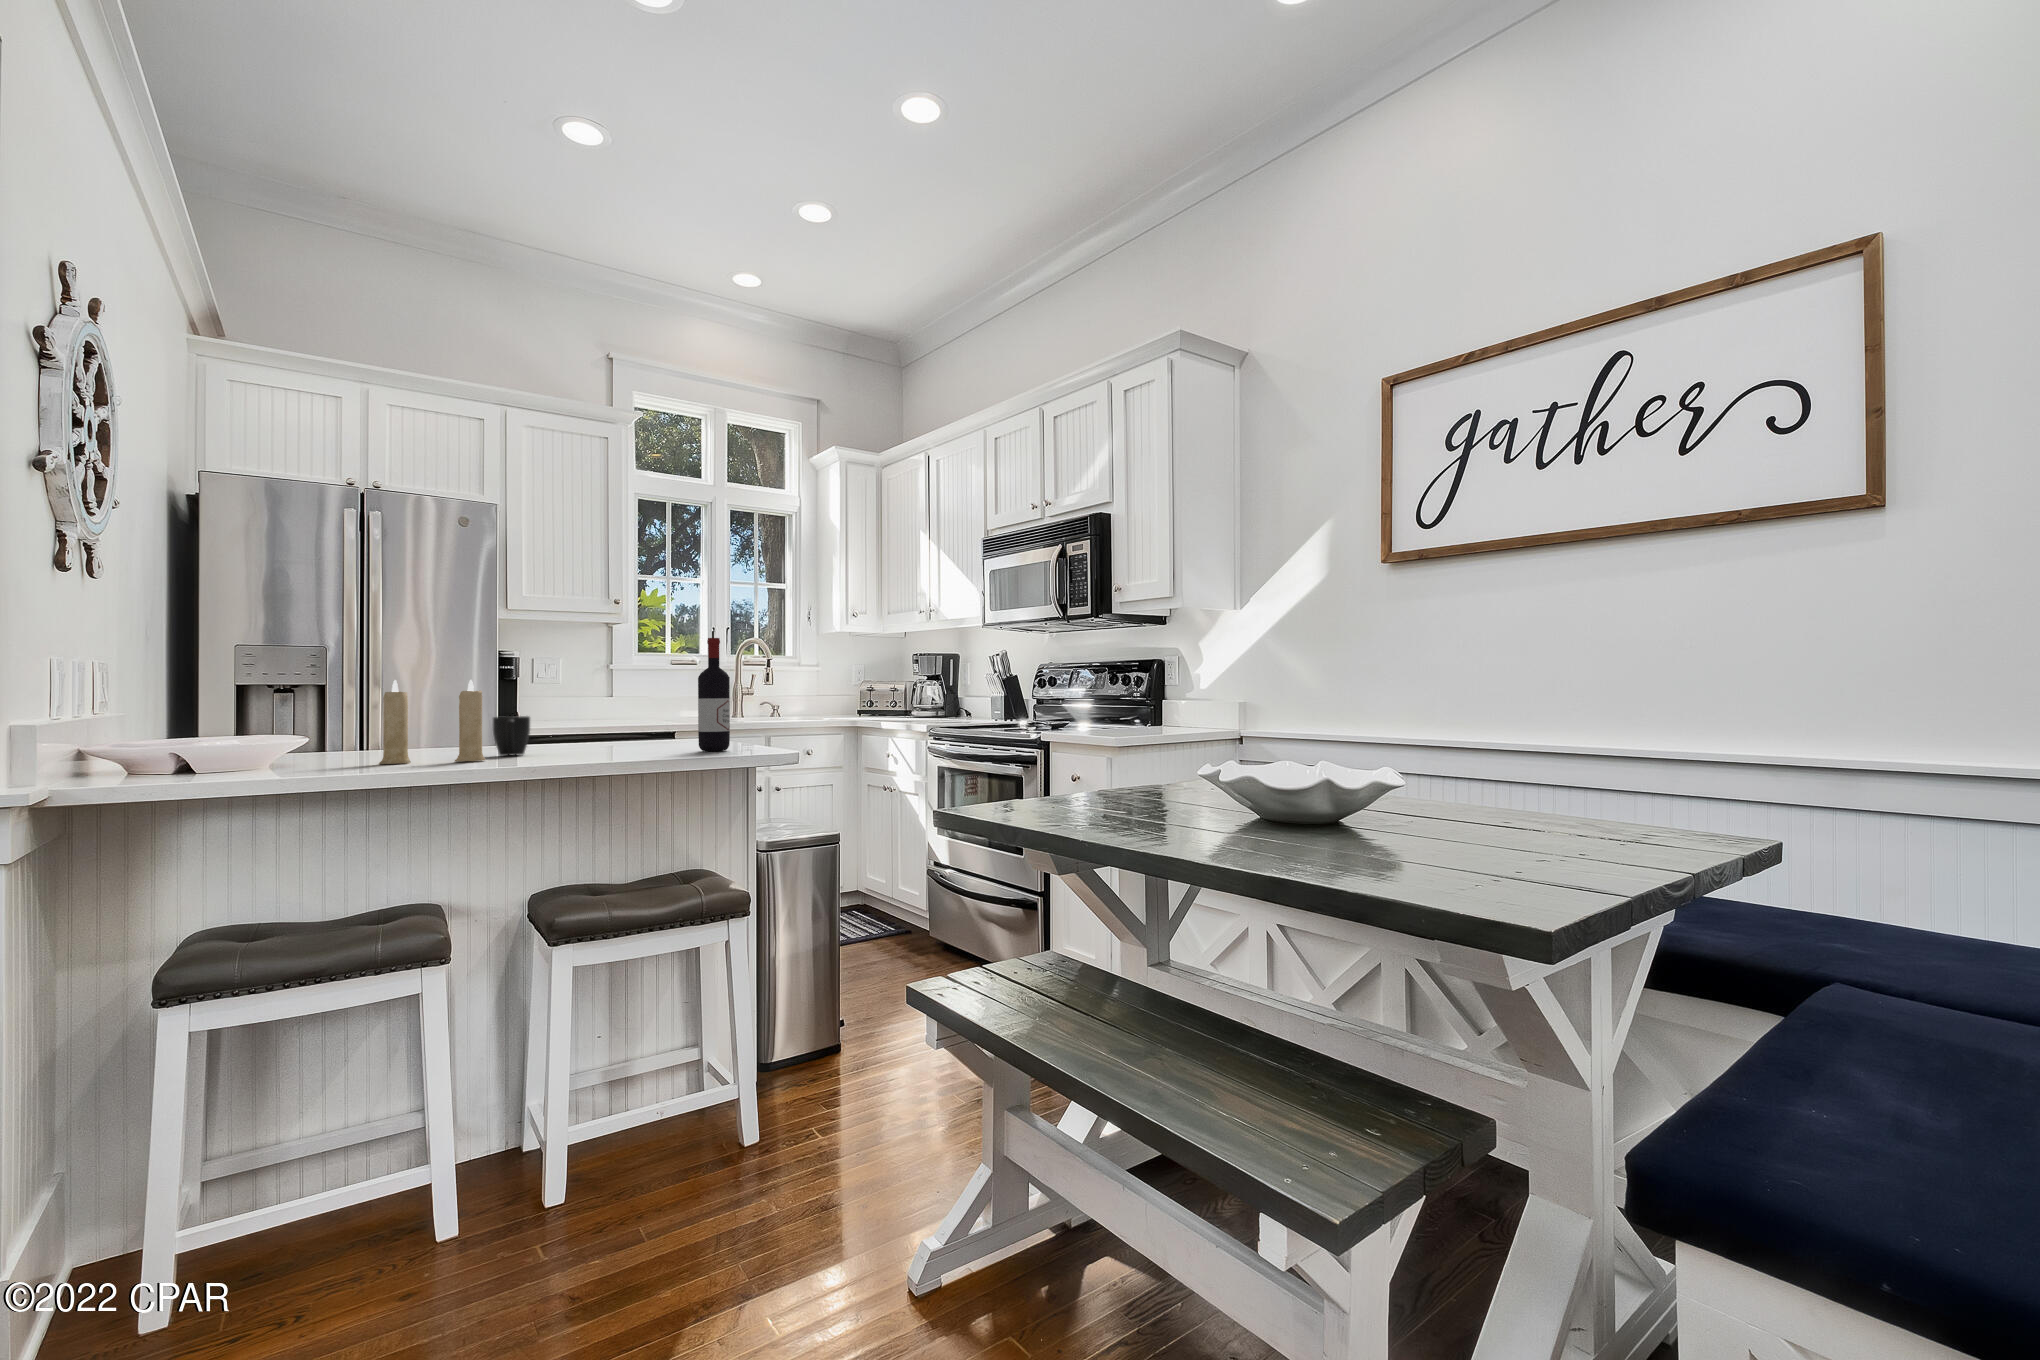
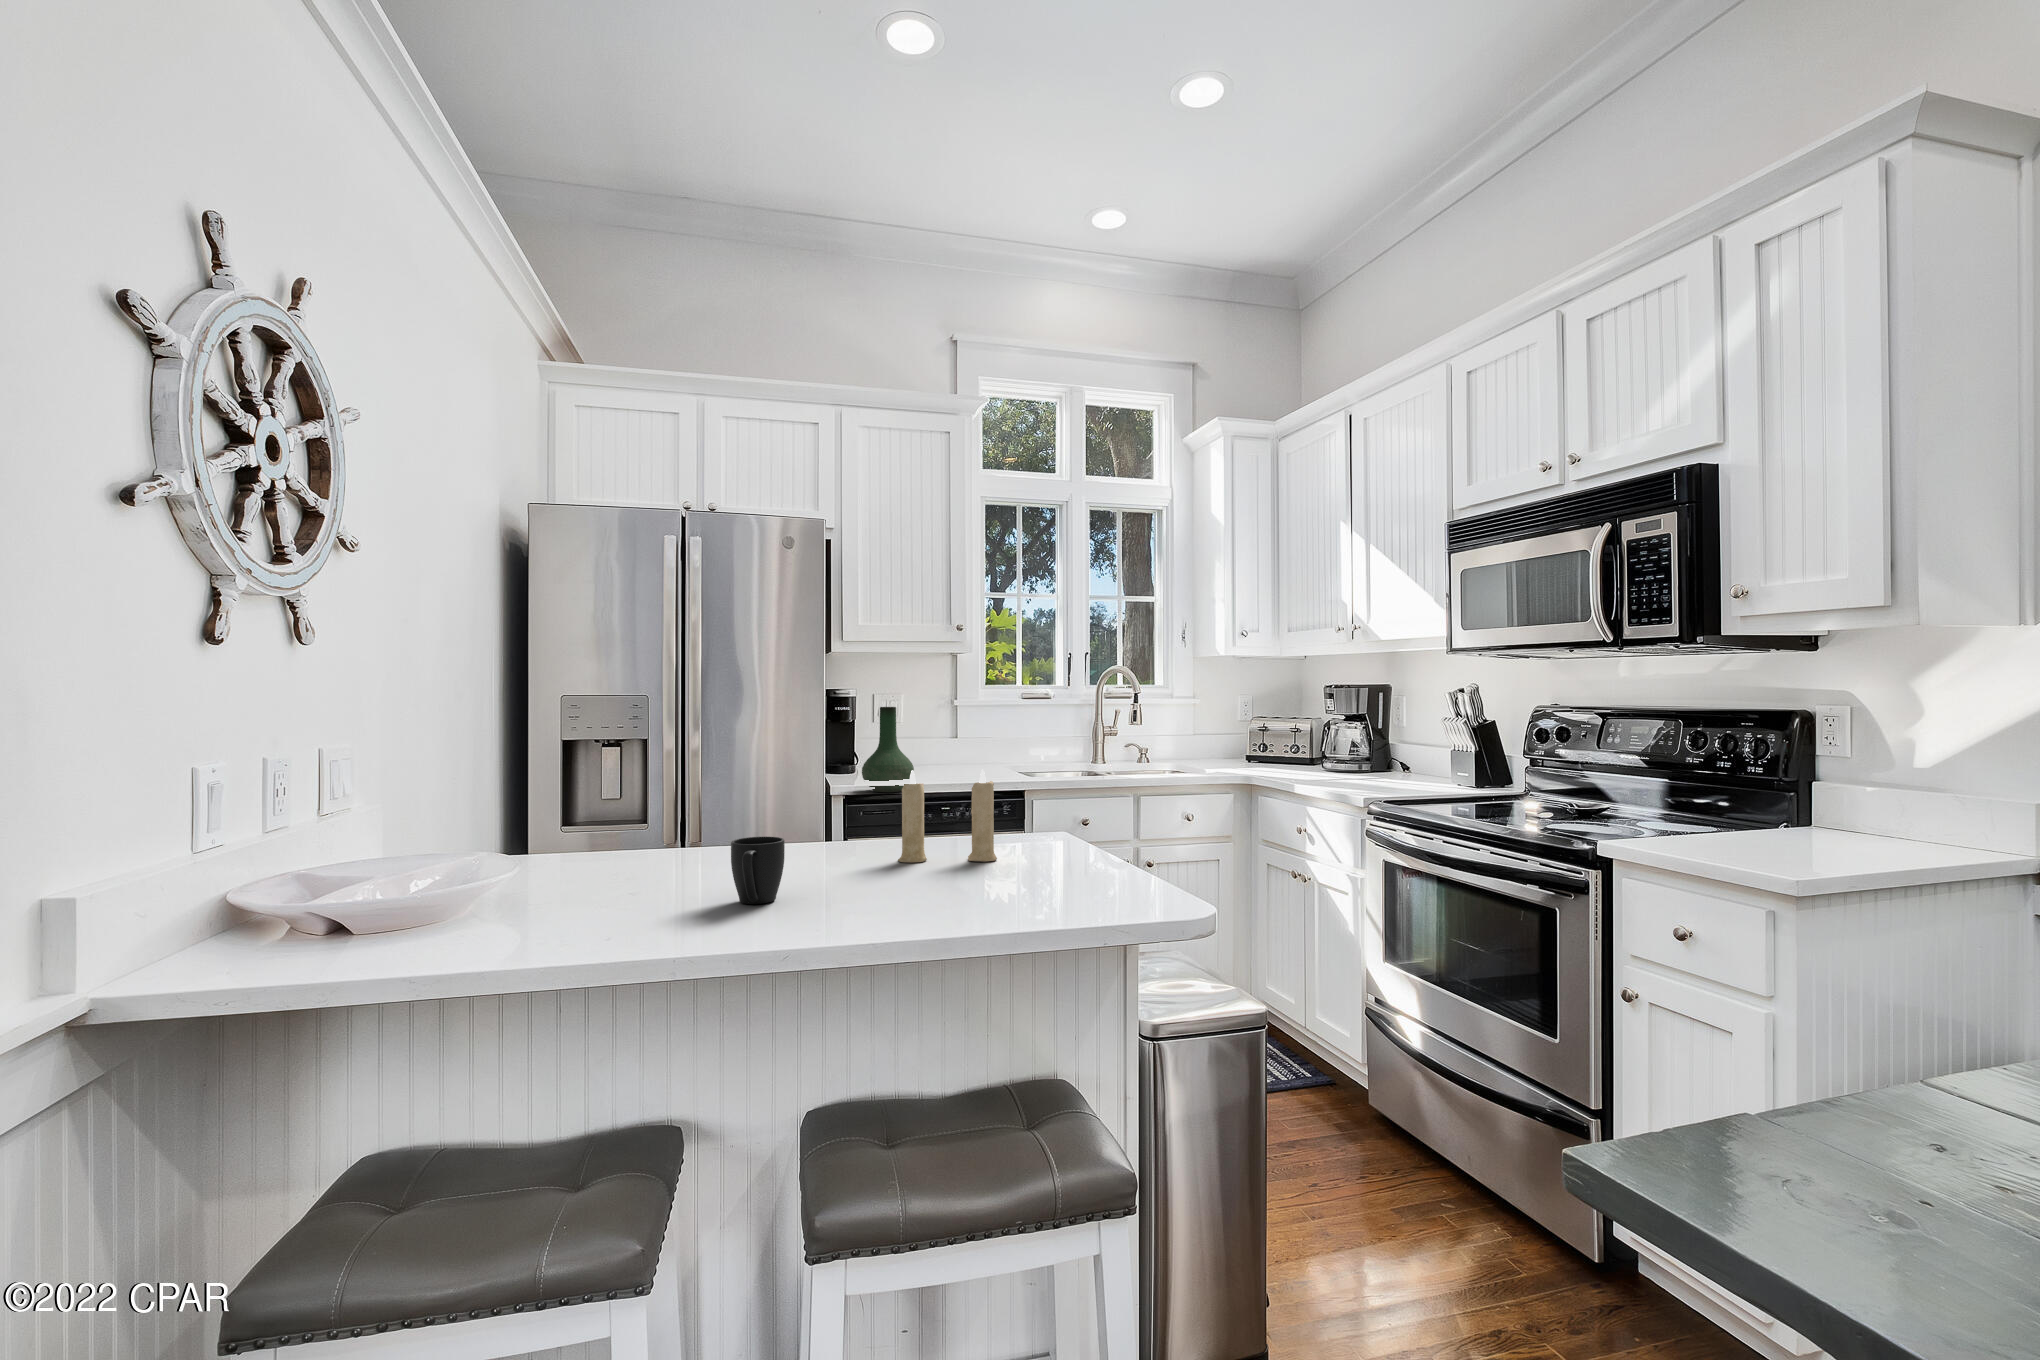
wine bottle: present [698,638,730,751] -> none [1032,713,1083,908]
vase: none [530,664,579,735] -> present [862,707,914,792]
candle: present [379,680,485,764] -> present [898,770,997,863]

